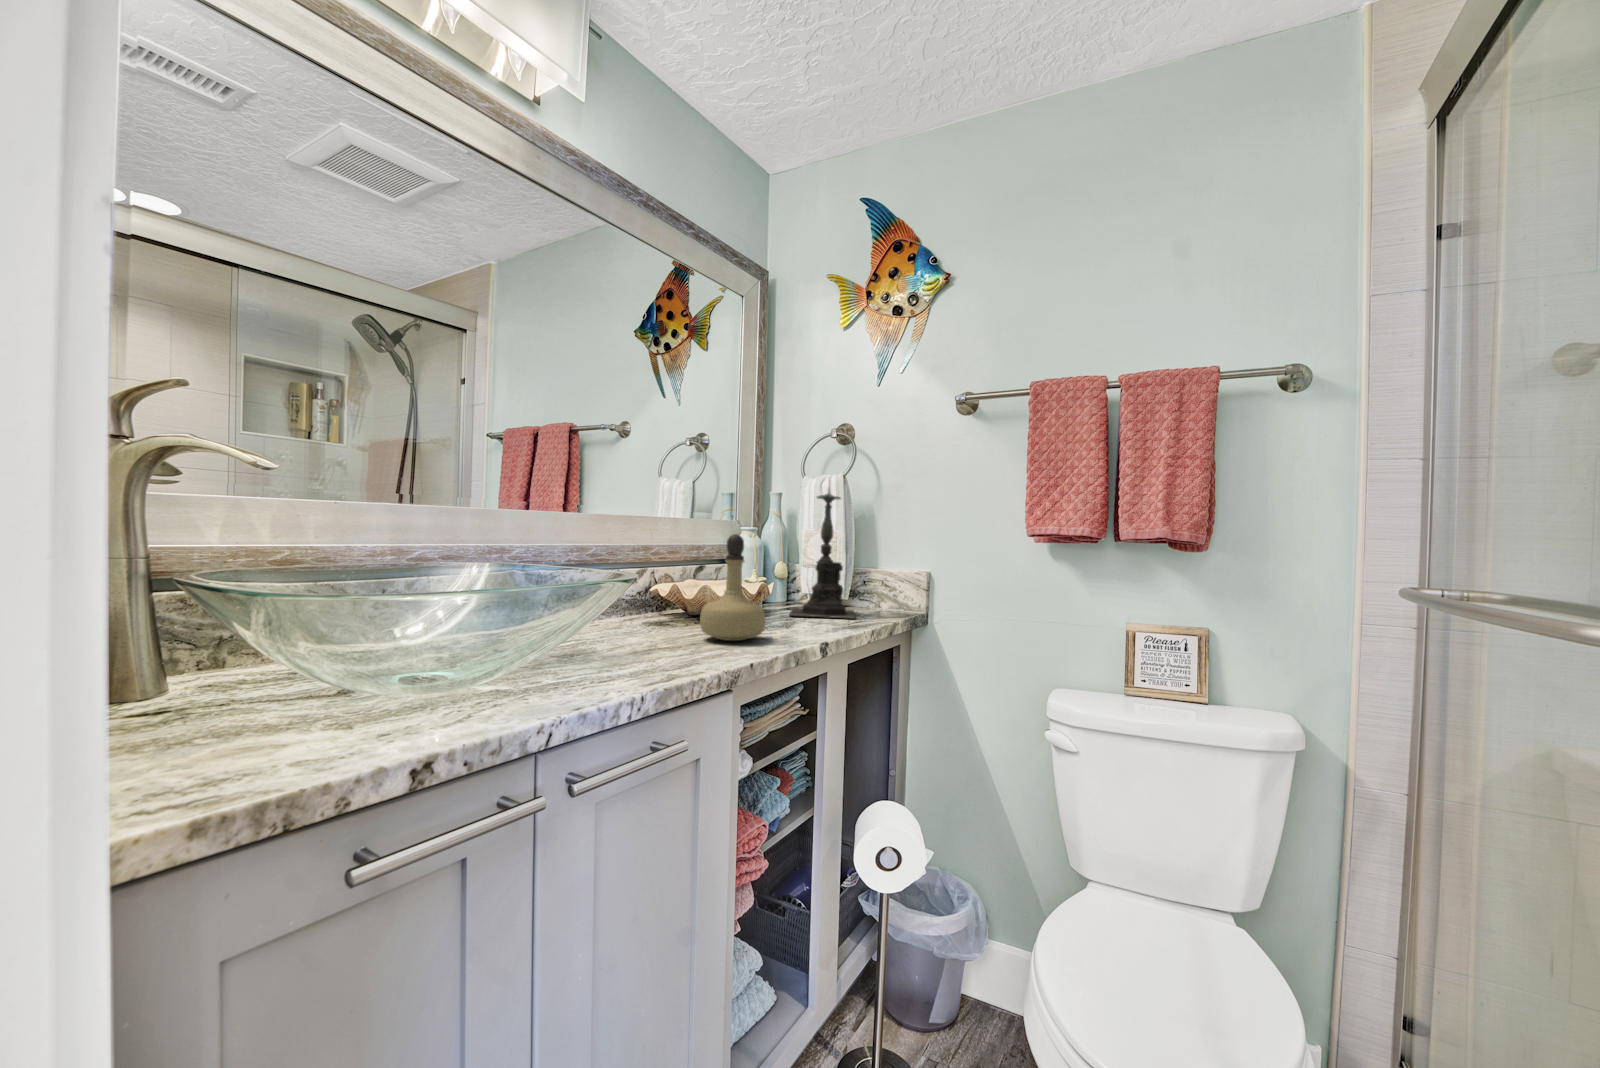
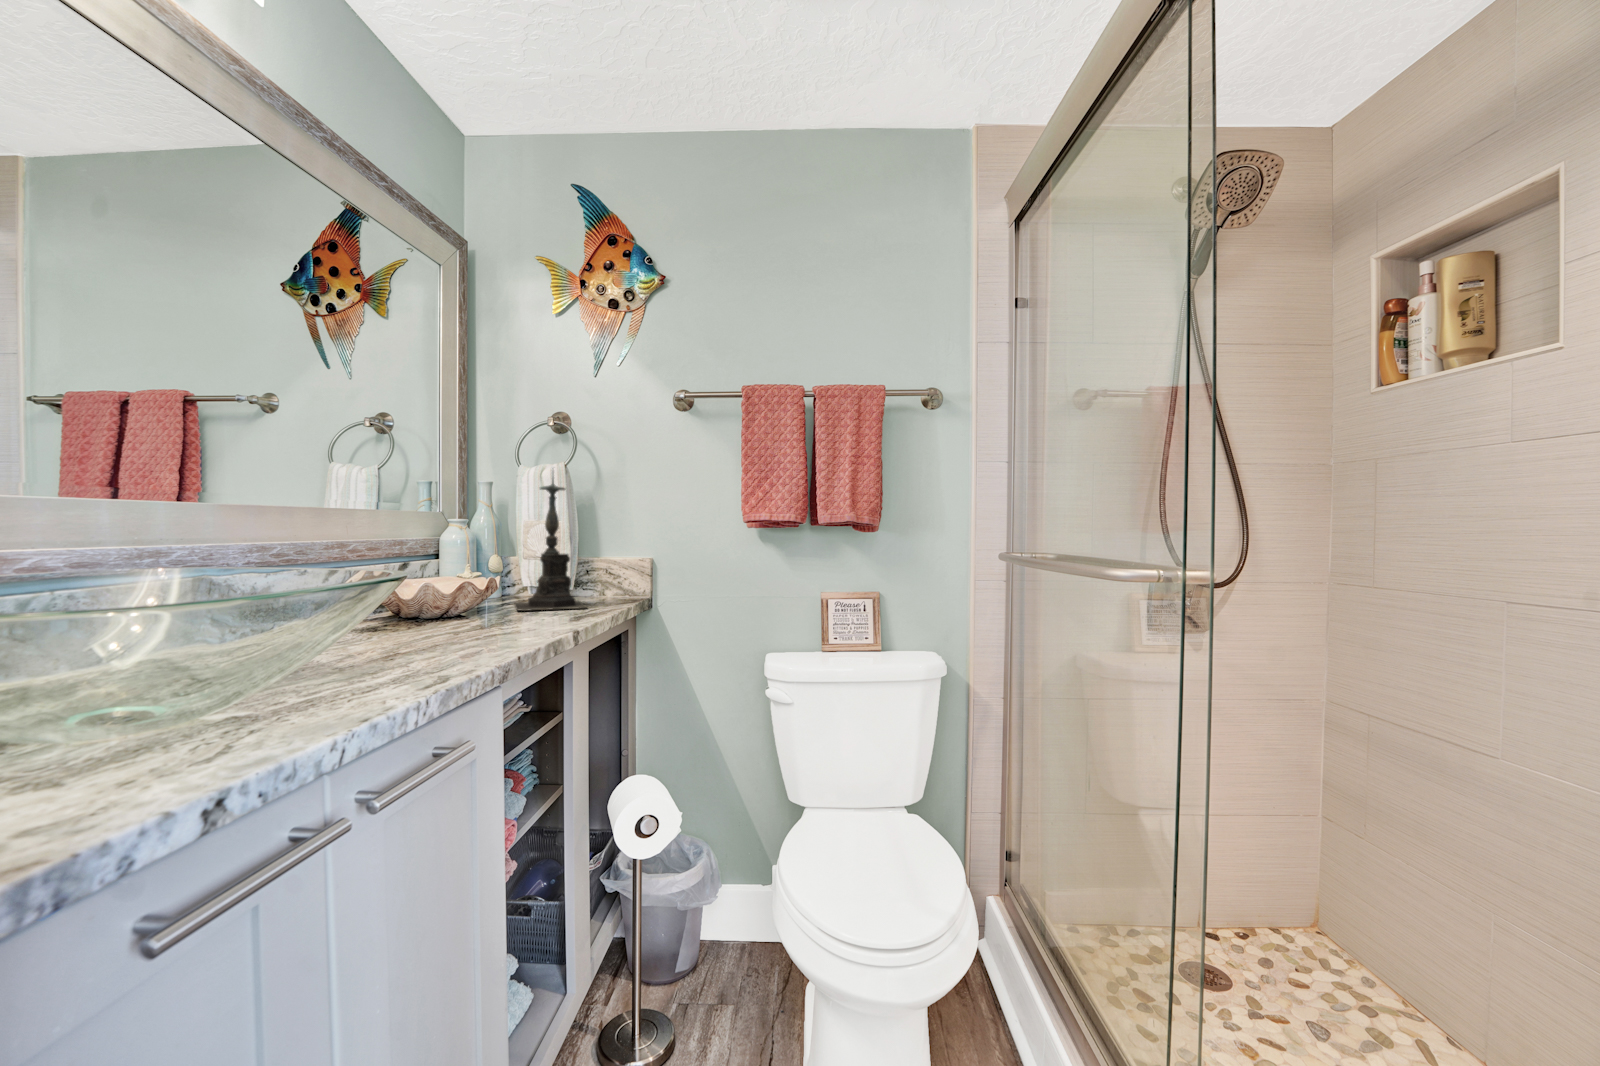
perfume bottle: present [700,534,765,641] -> none [437,529,511,640]

